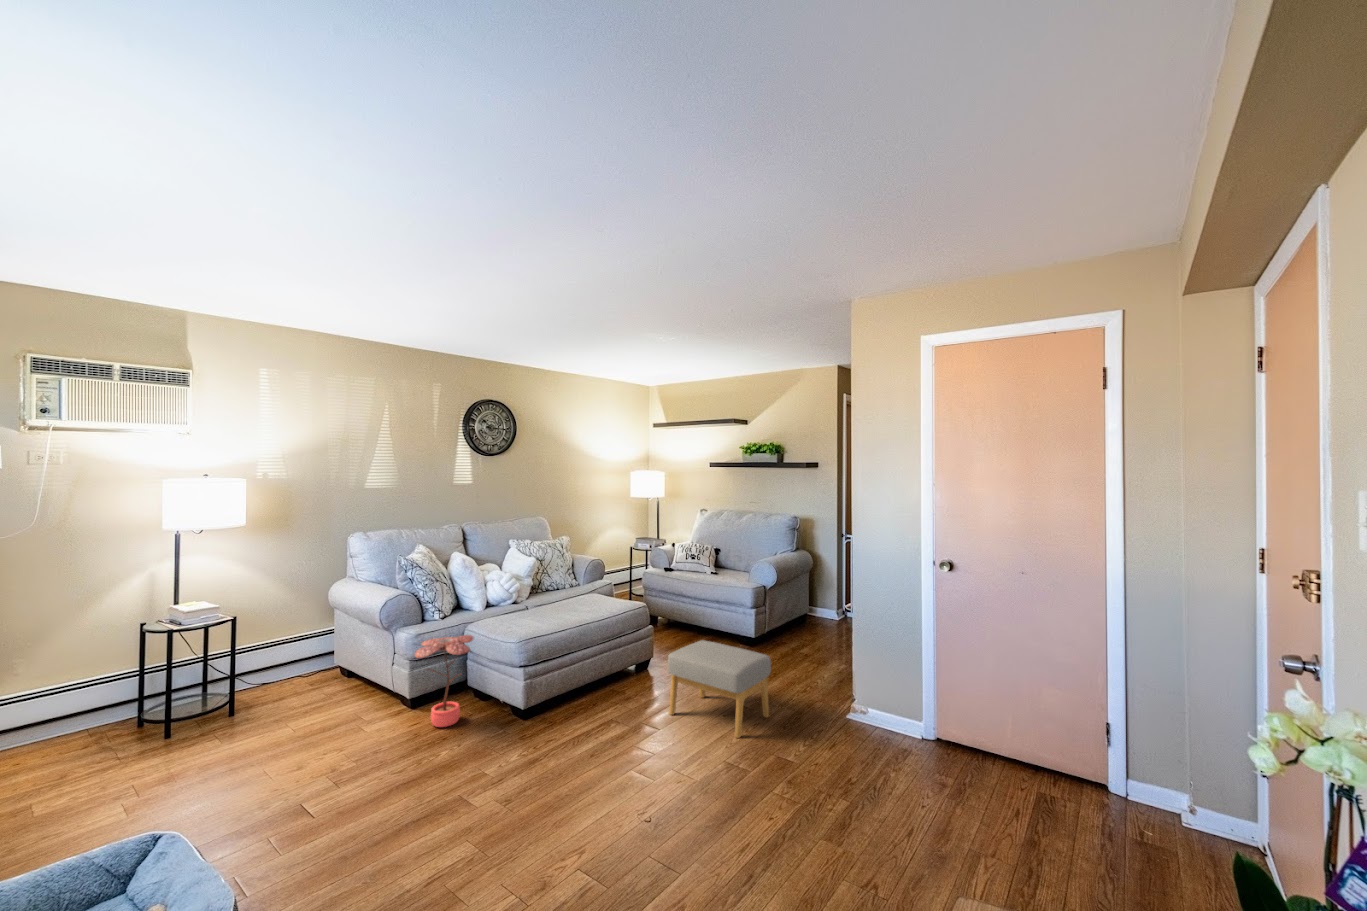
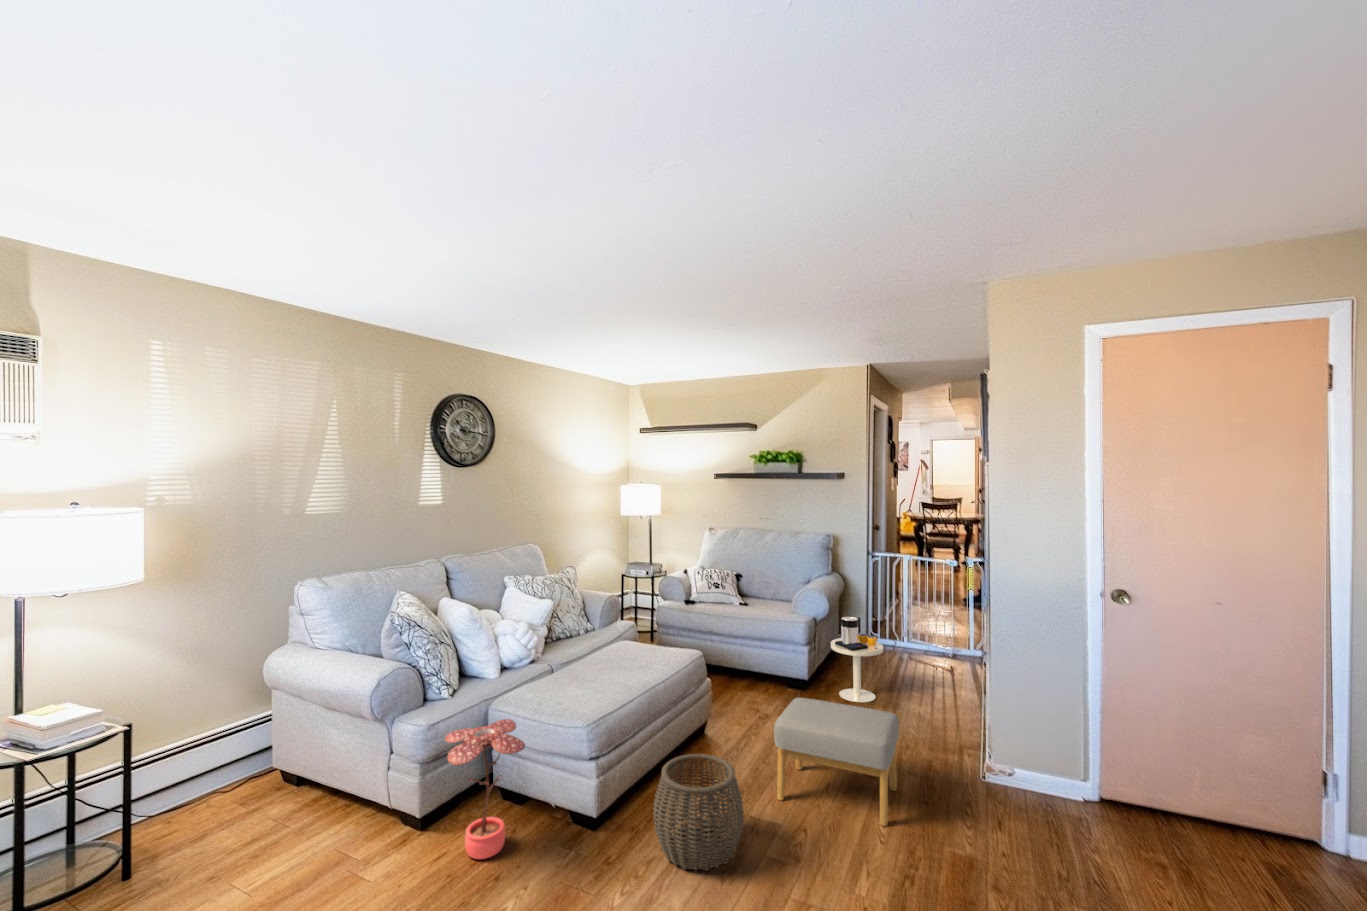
side table: none [773,585,817,658] -> present [831,617,883,702]
woven basket: none [553,669,622,749] -> present [653,754,744,870]

